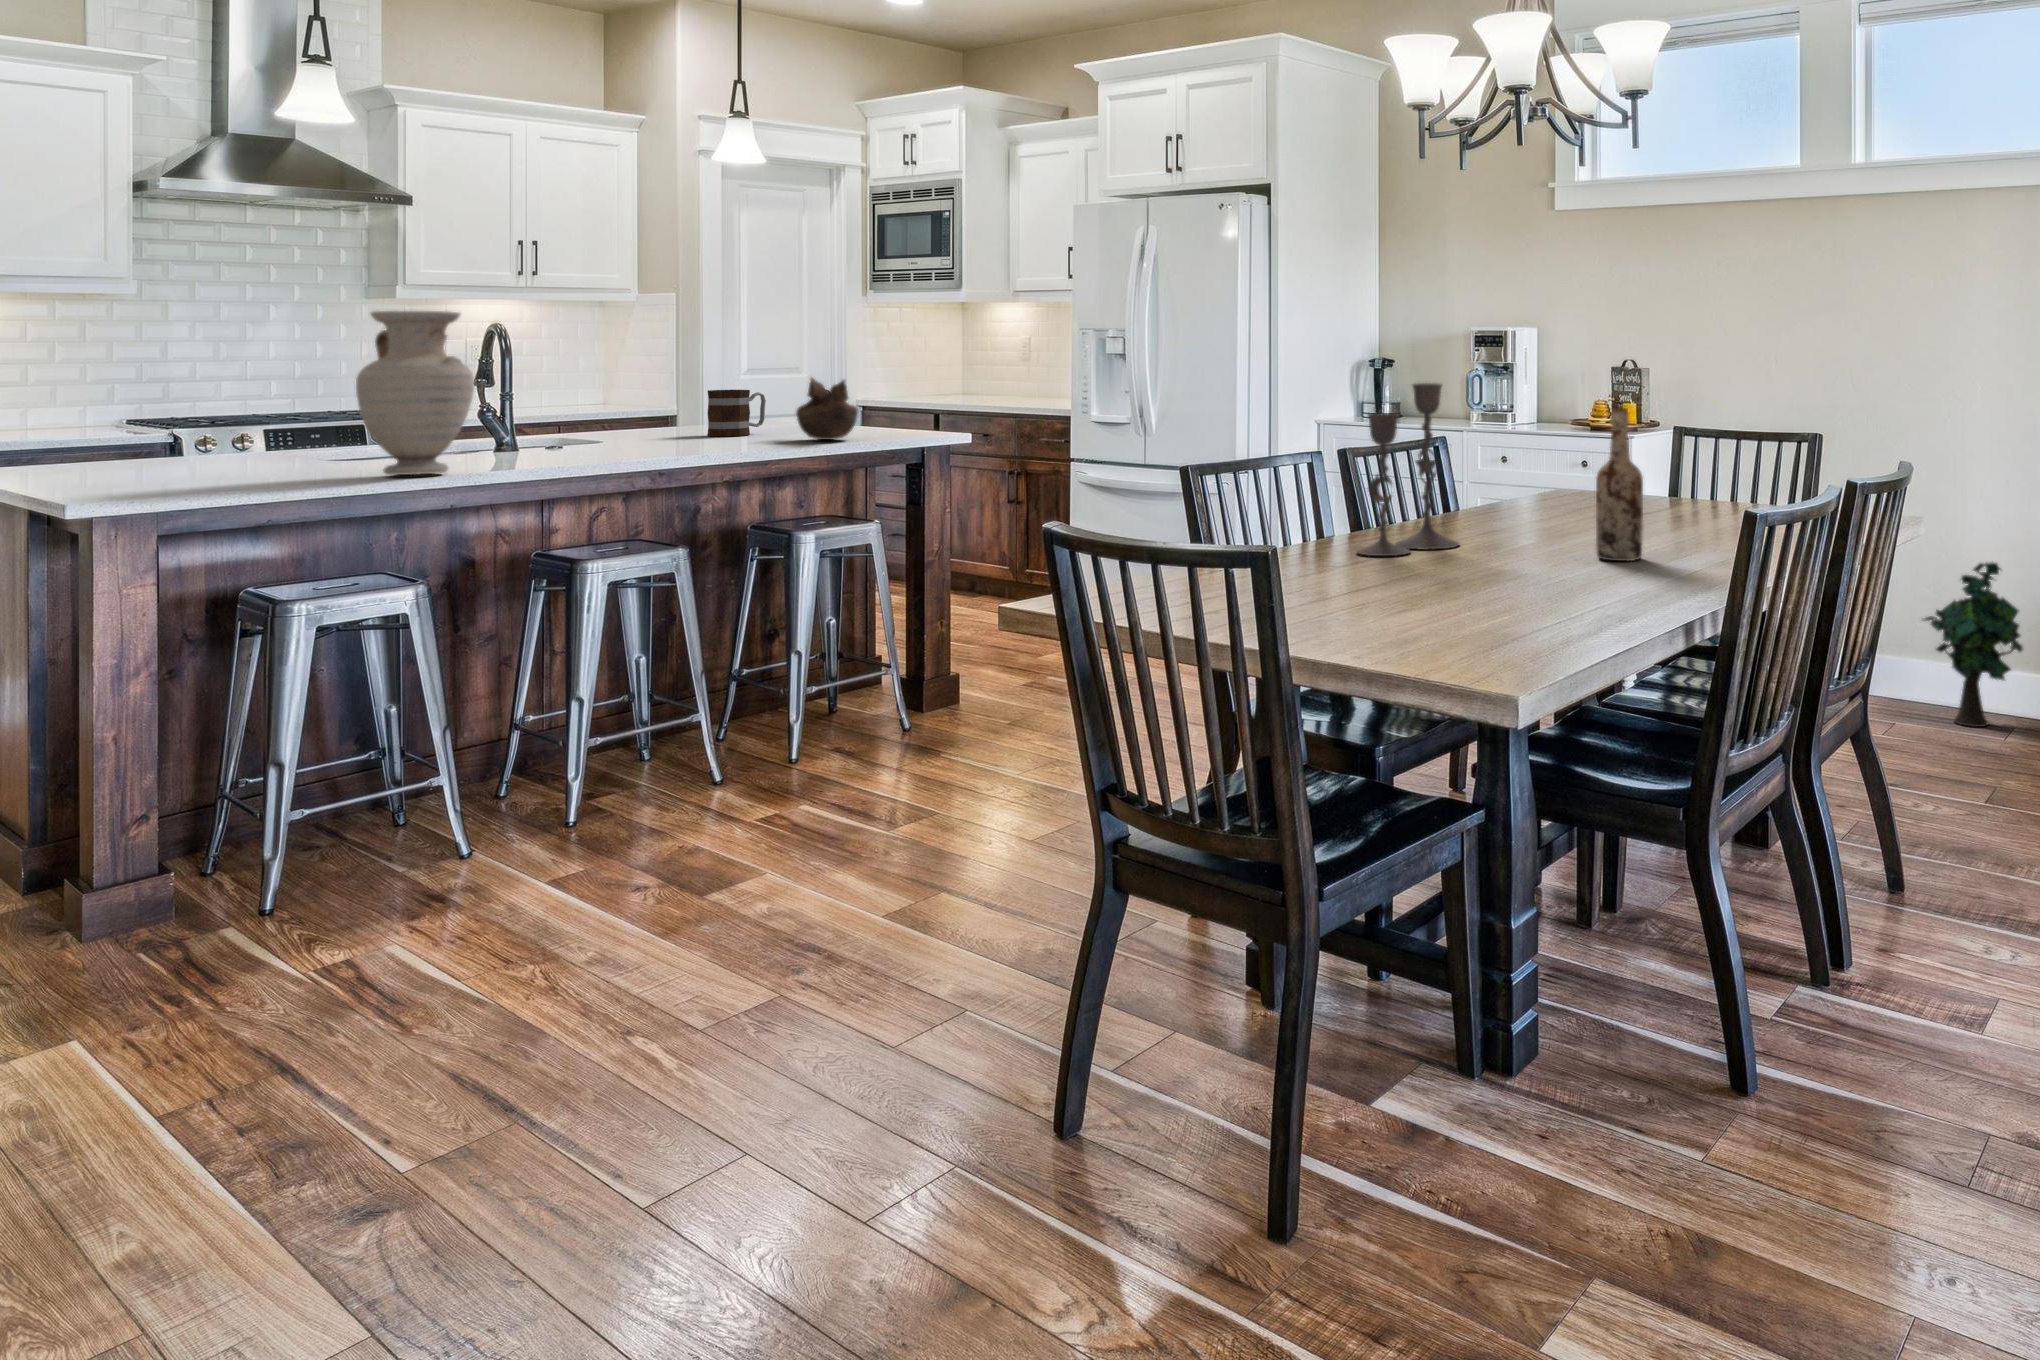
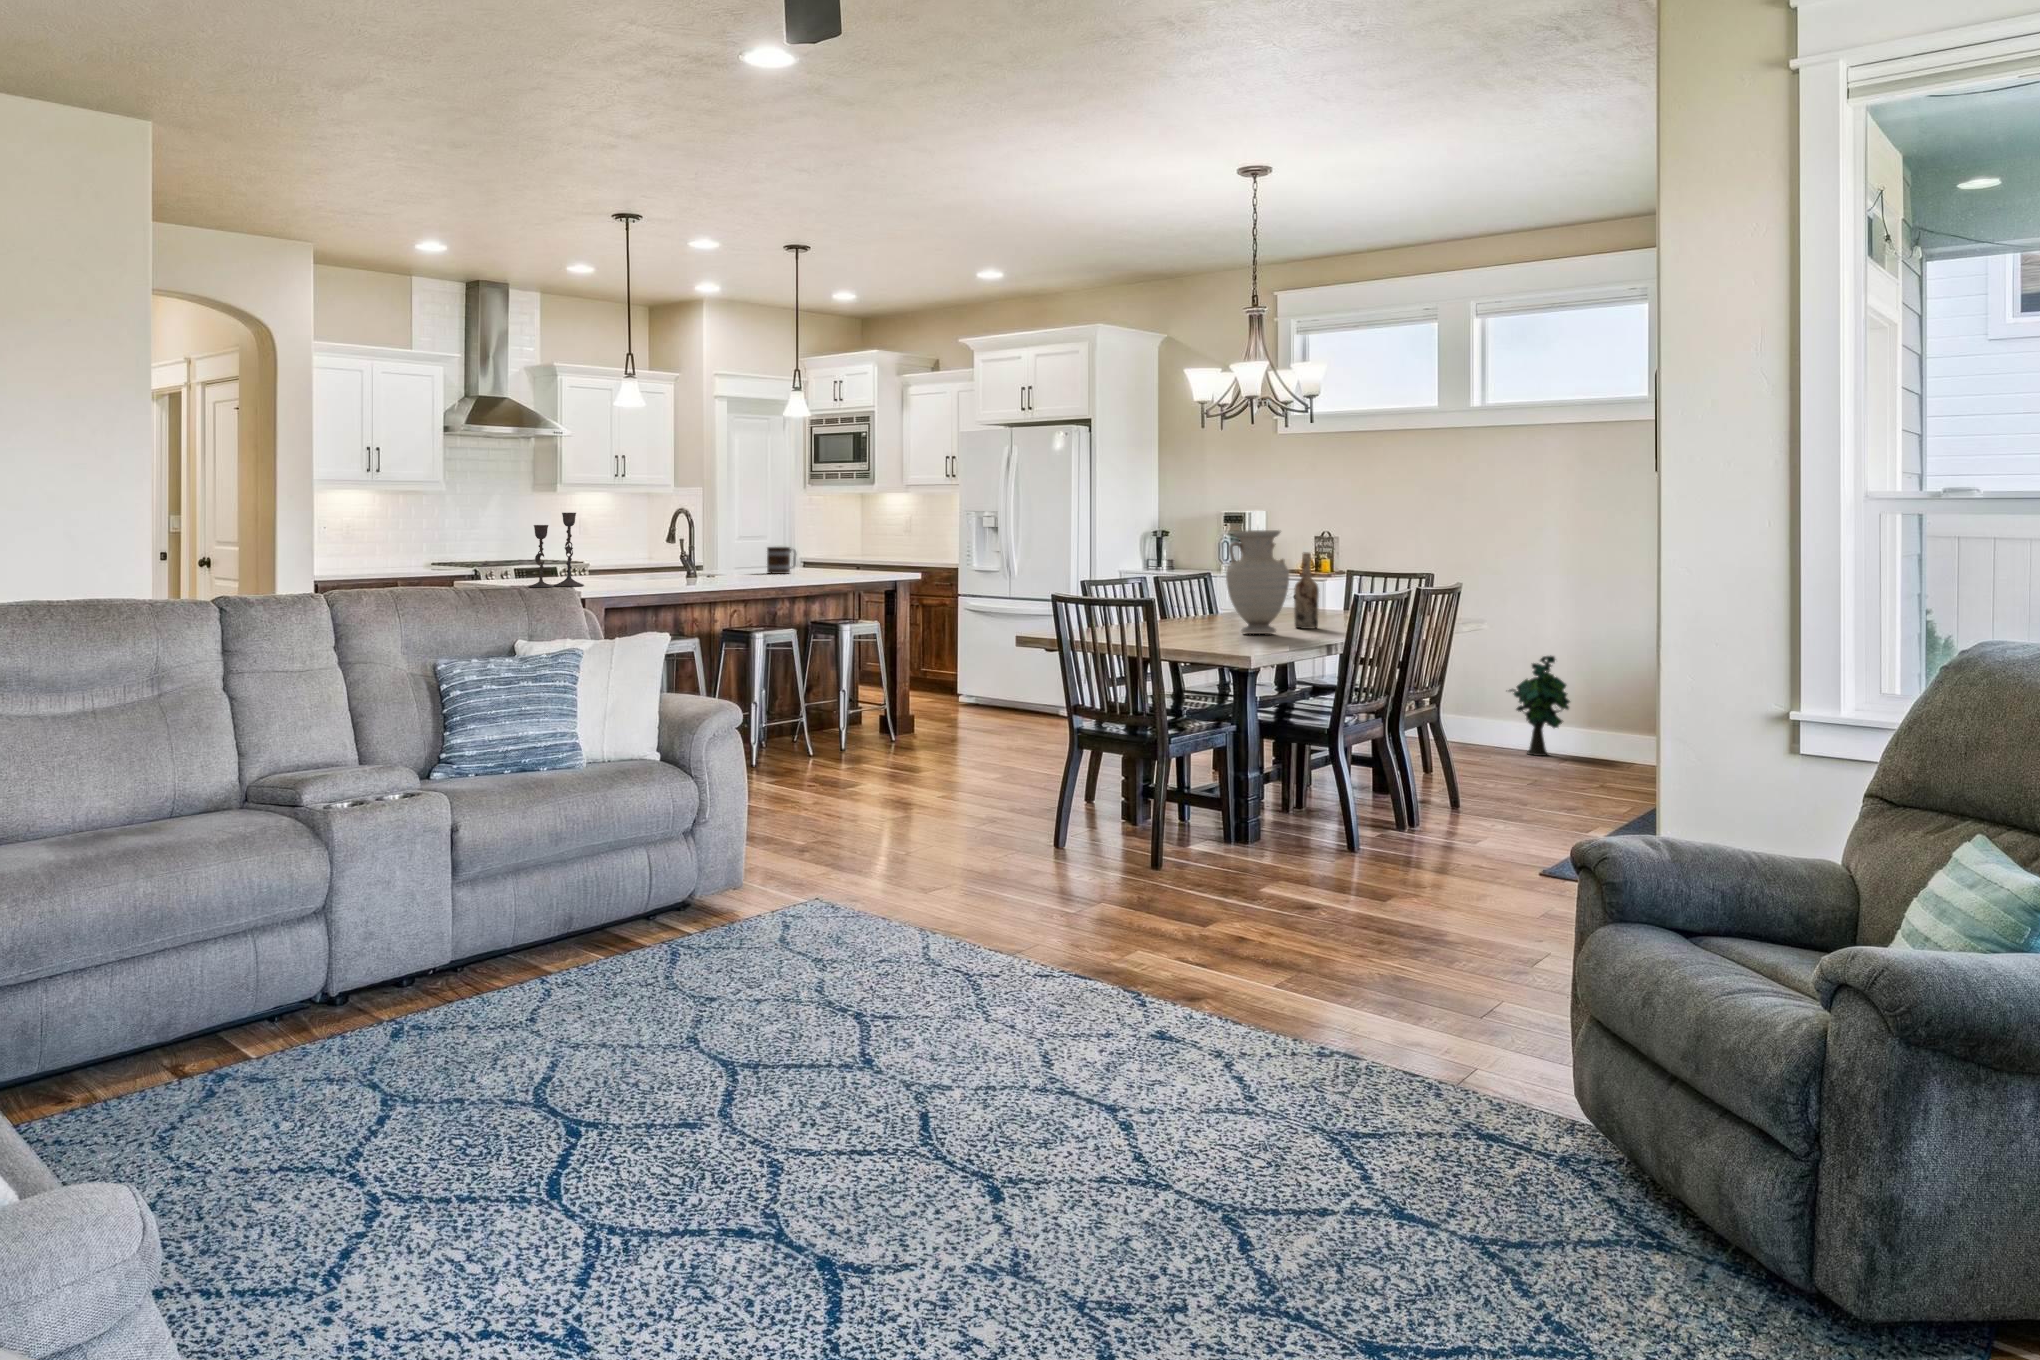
vase: present [356,311,474,475] -> present [1226,530,1289,634]
decorative bowl: present [796,378,858,440] -> none [825,539,859,575]
candlestick: present [1357,383,1459,556] -> present [529,513,584,587]

